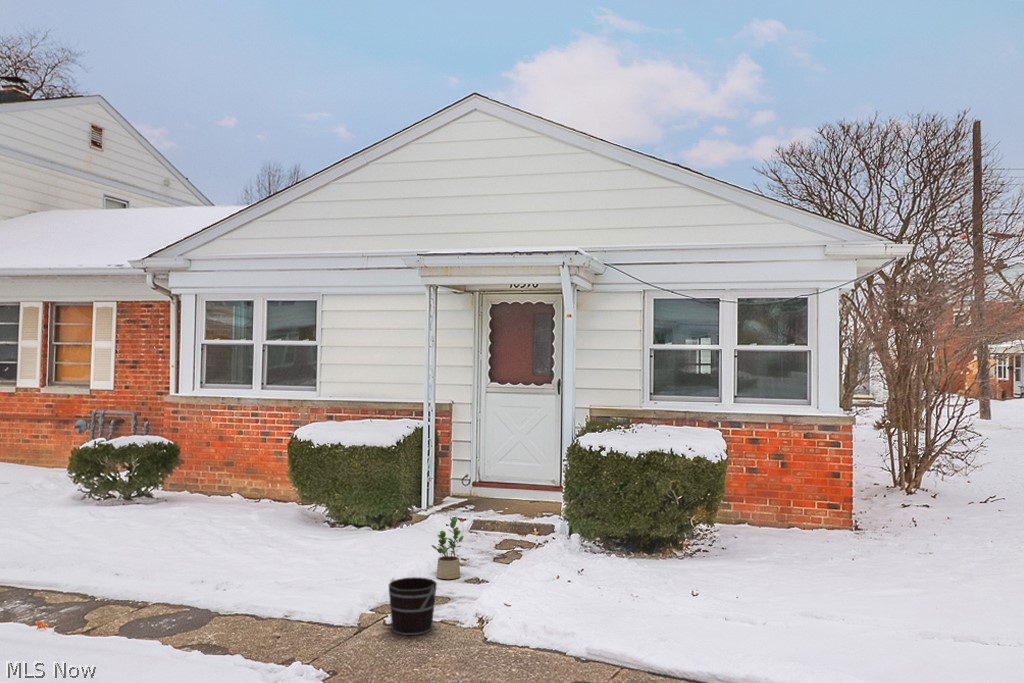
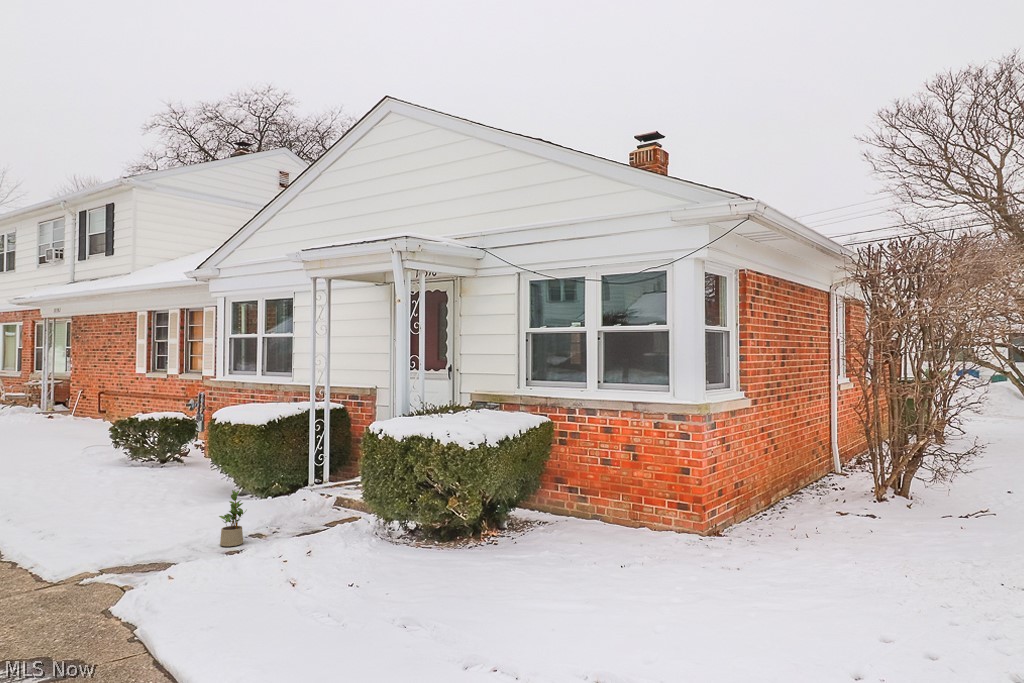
bucket: present [389,577,437,635] -> none [66,540,117,592]

